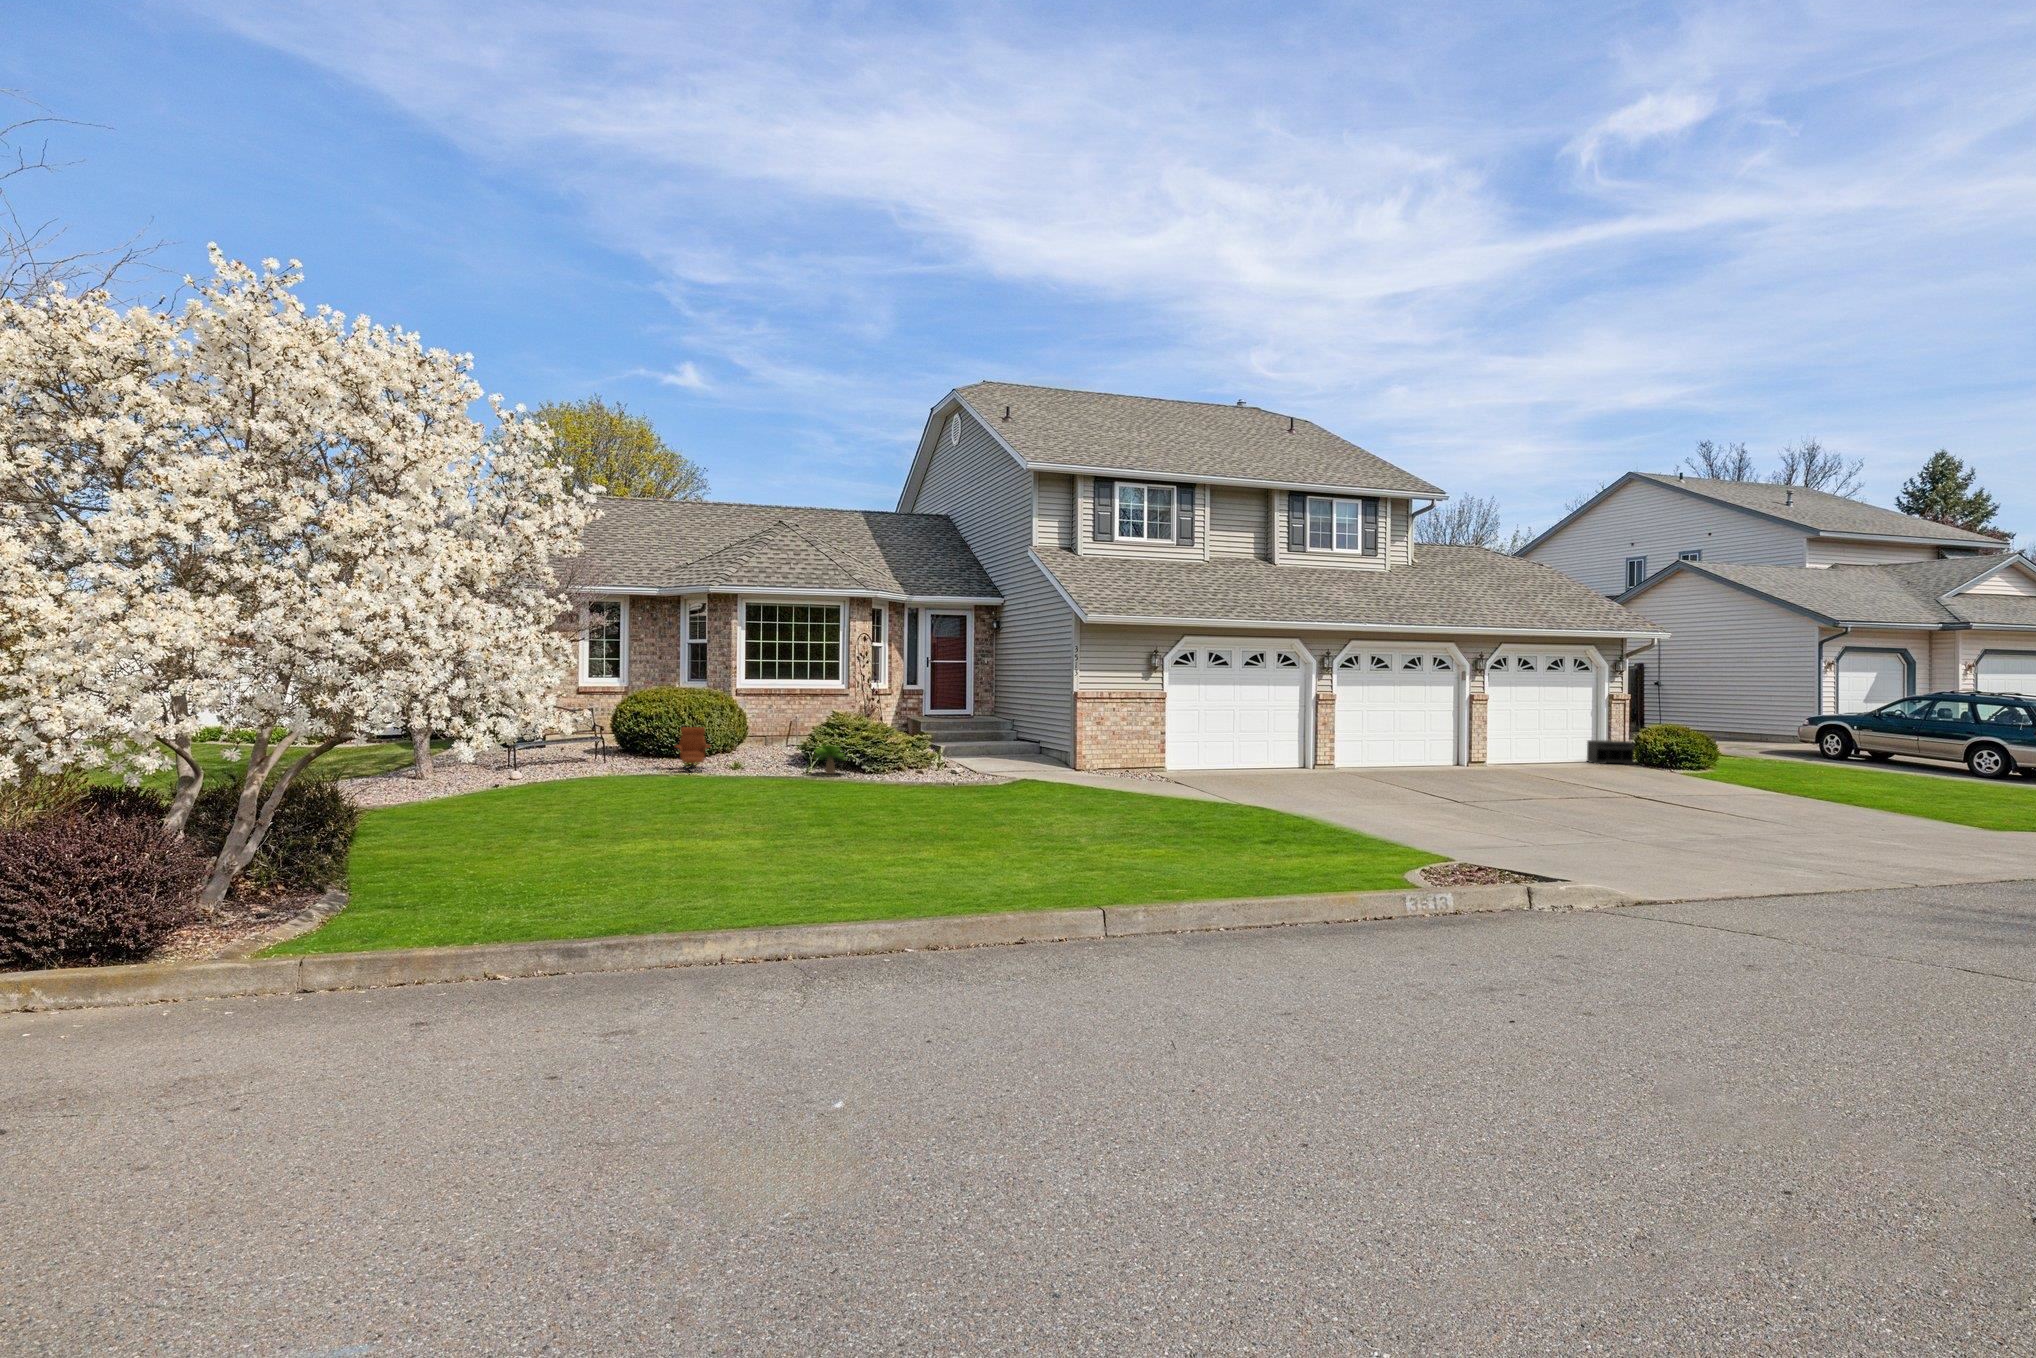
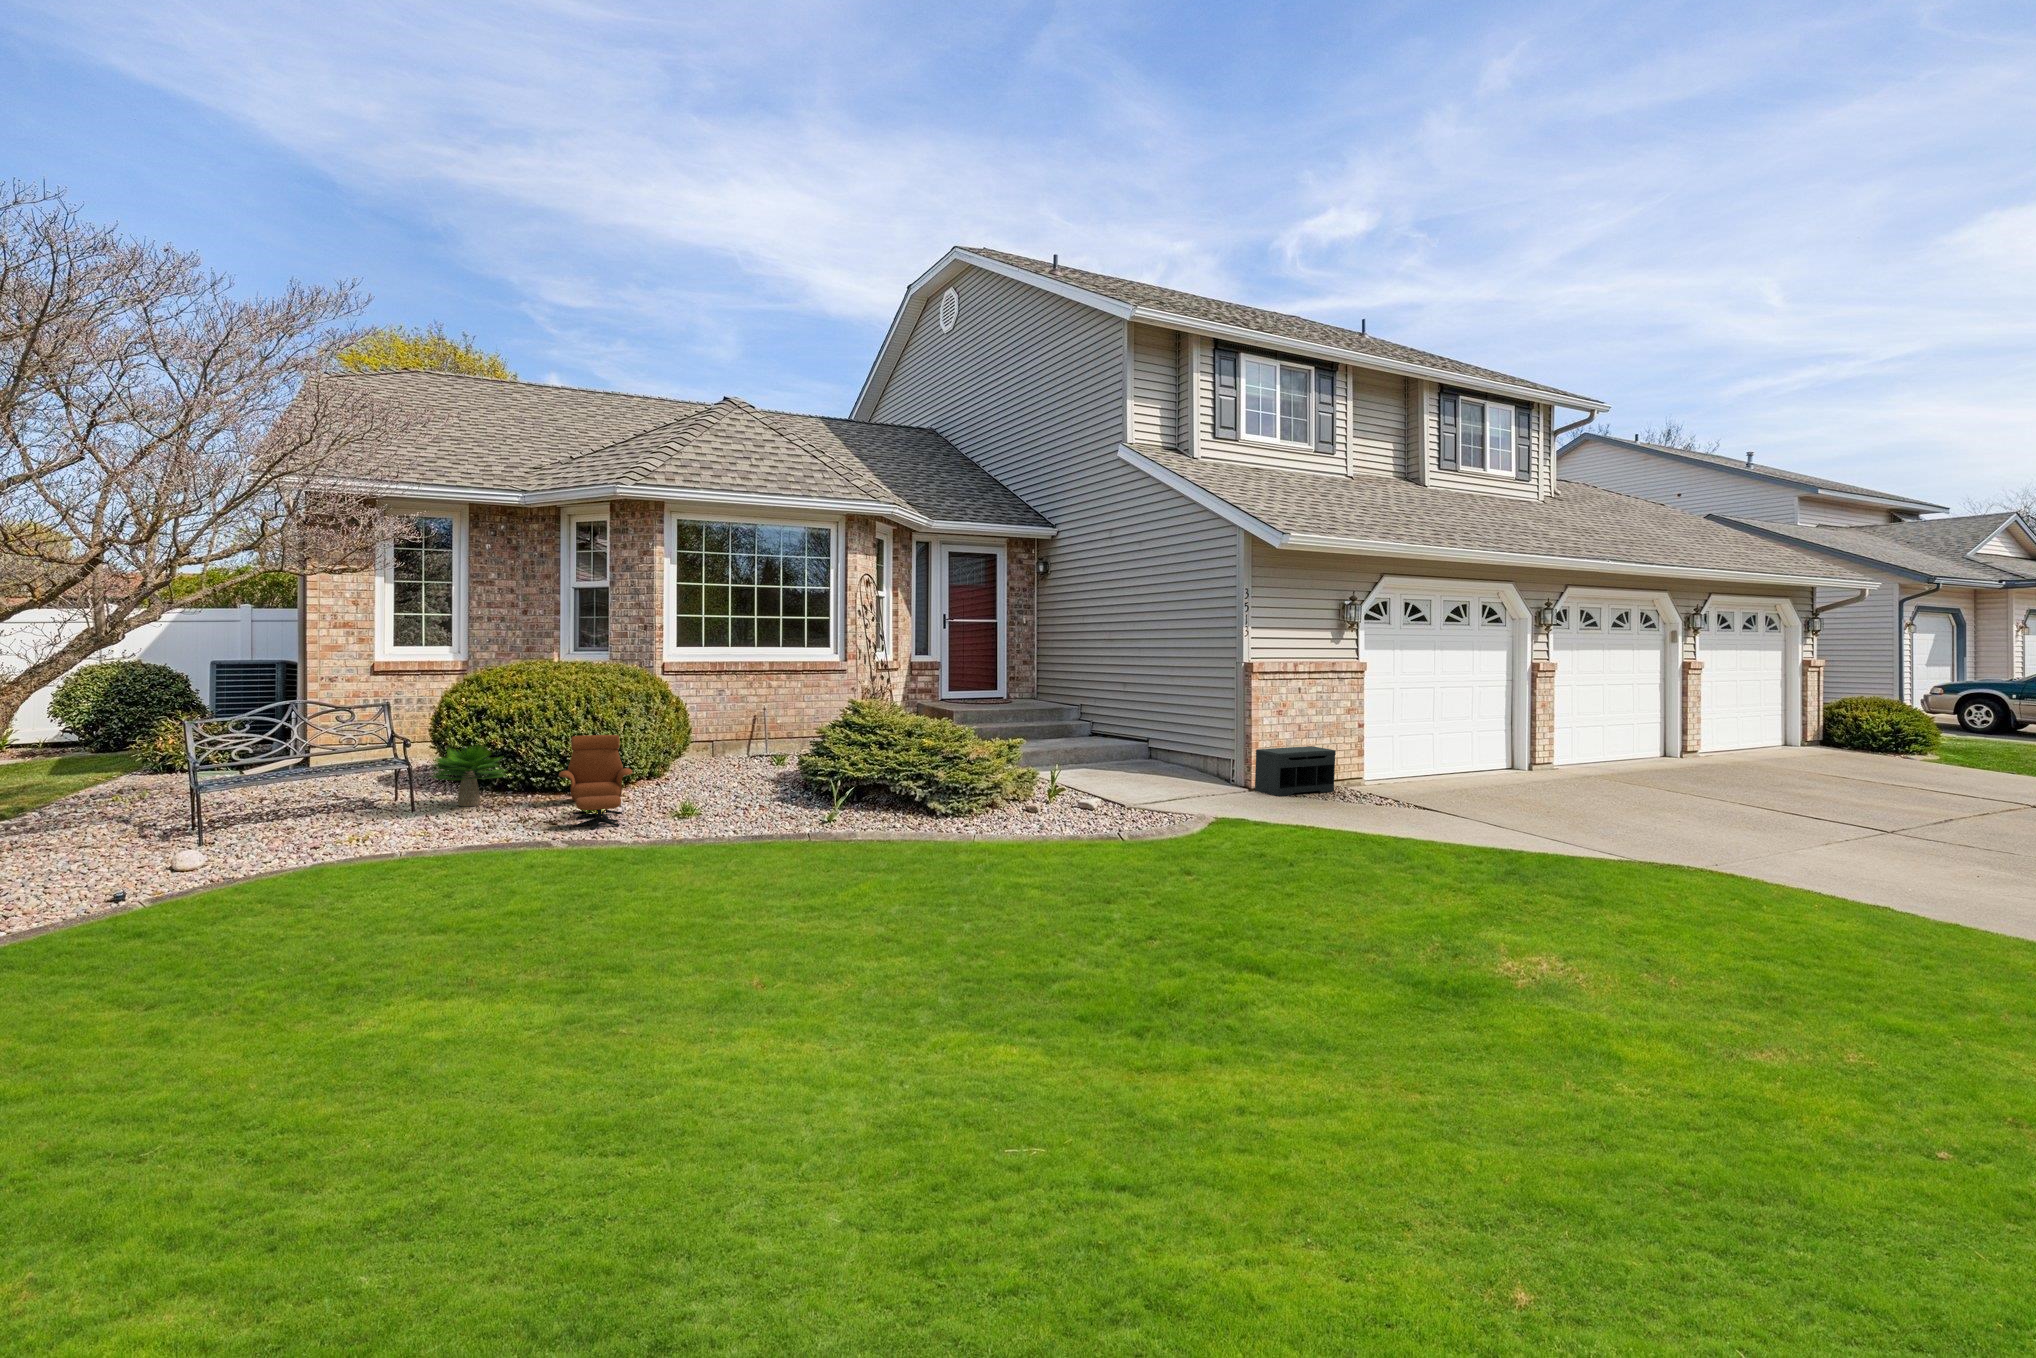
bench: present [1587,740,1635,764] -> present [1255,746,1336,796]
potted plant: present [814,744,847,774] -> present [432,745,506,806]

